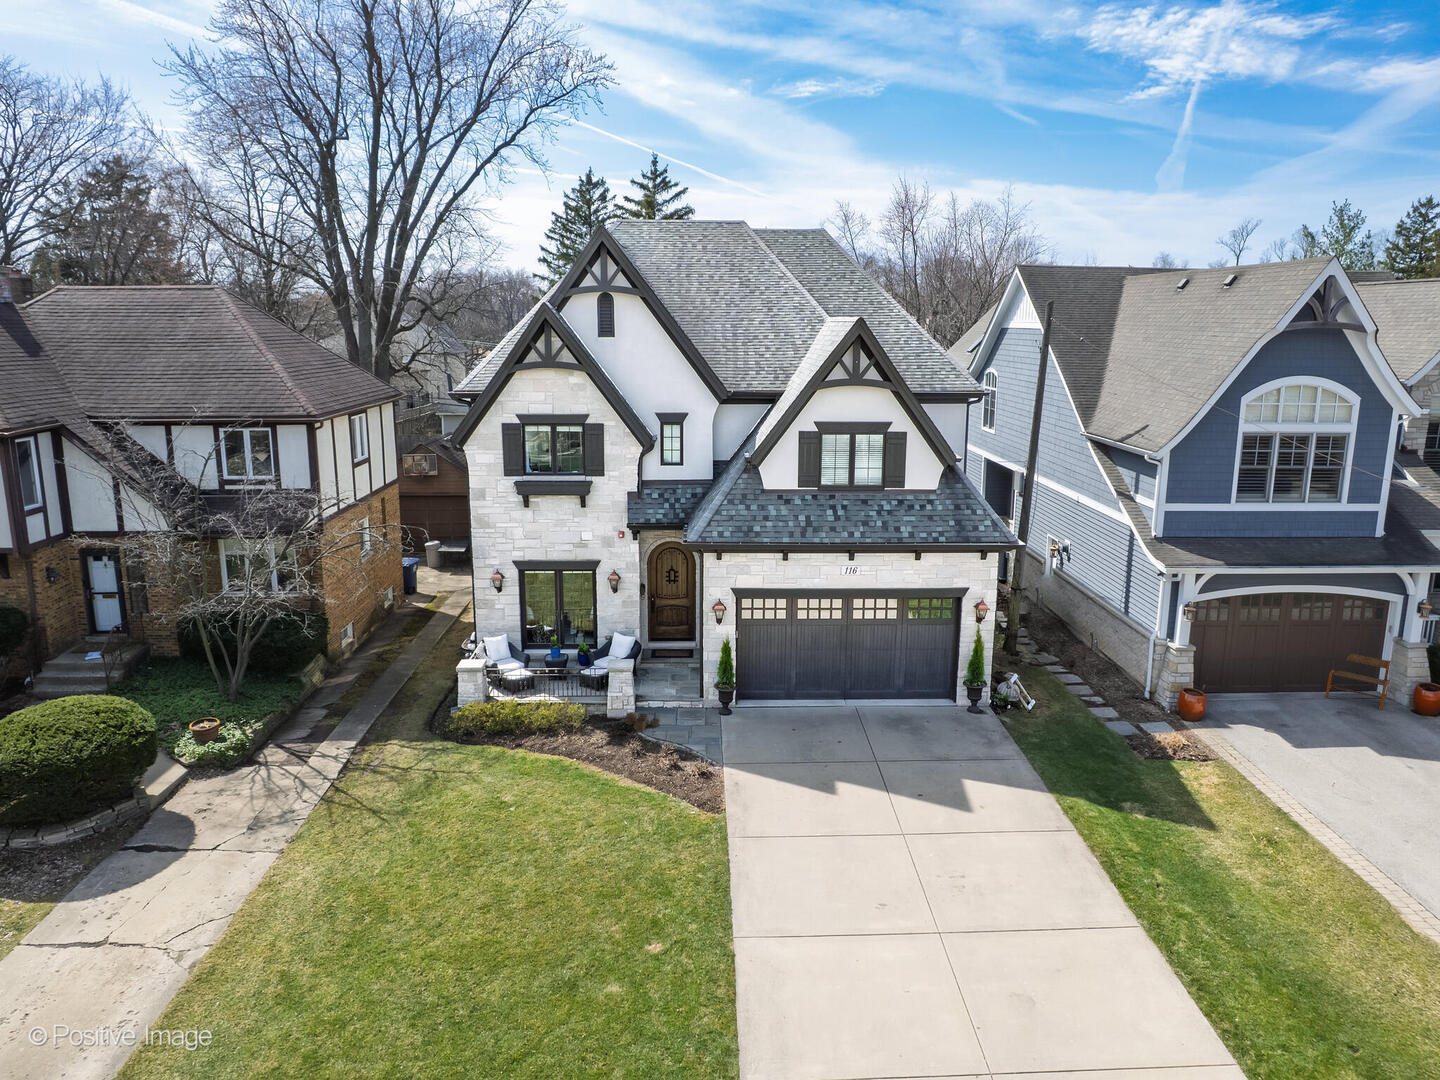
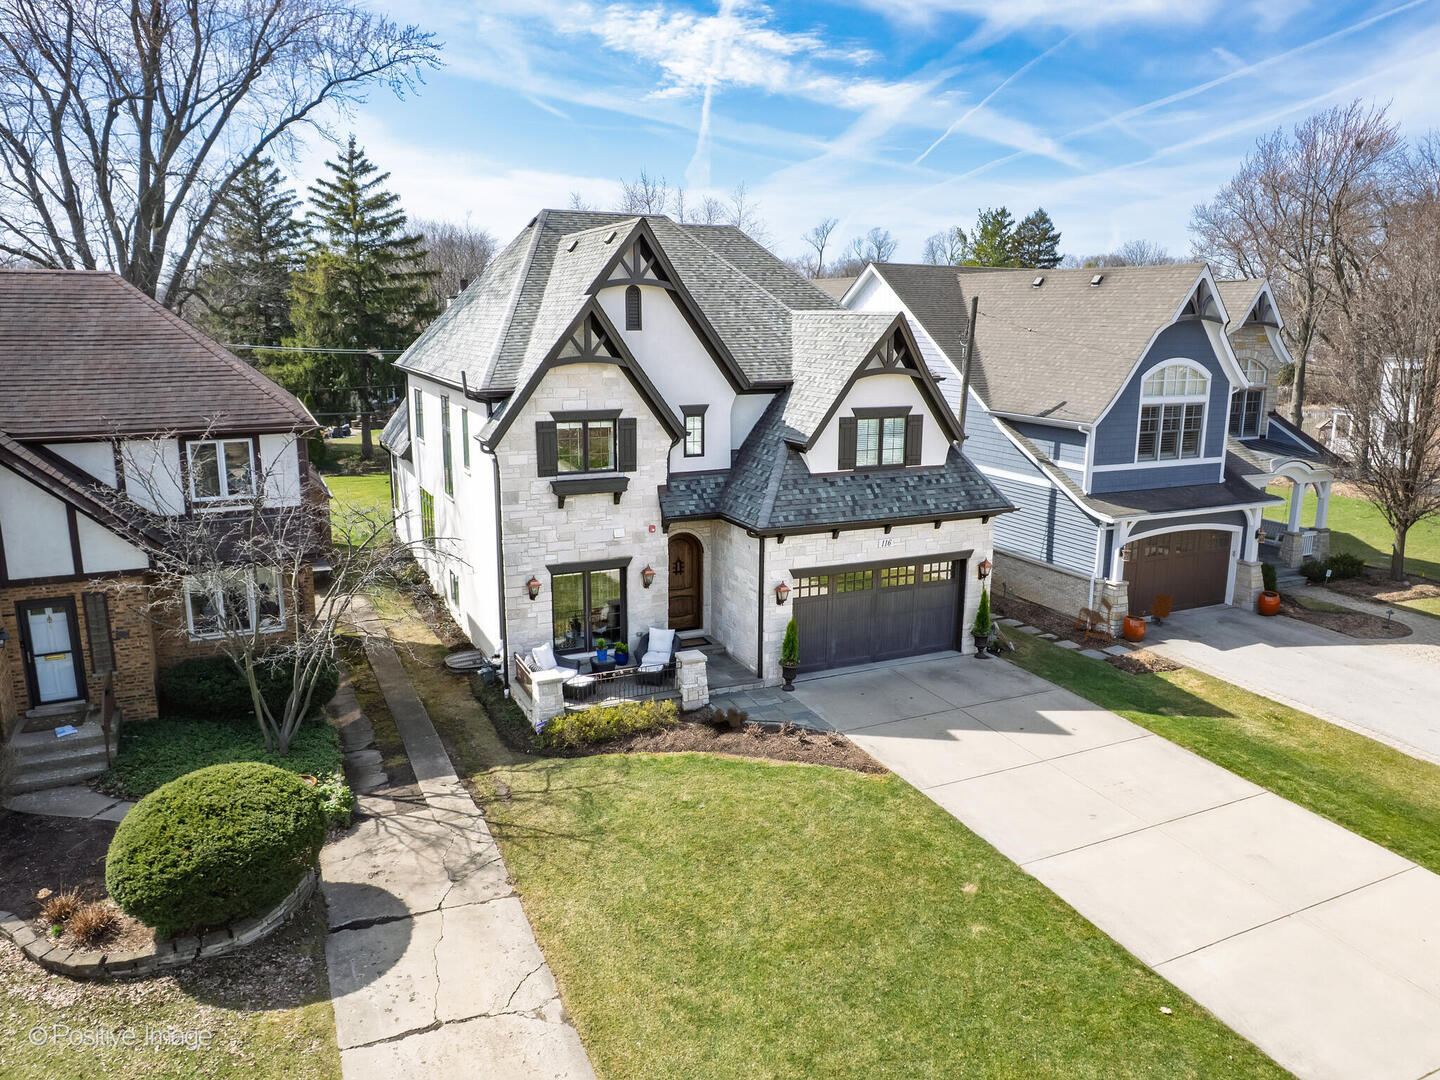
bench: present [1325,653,1391,710] -> present [1077,597,1112,641]
lounge chair: none [1234,667,1266,709] -> present [1150,594,1173,624]

